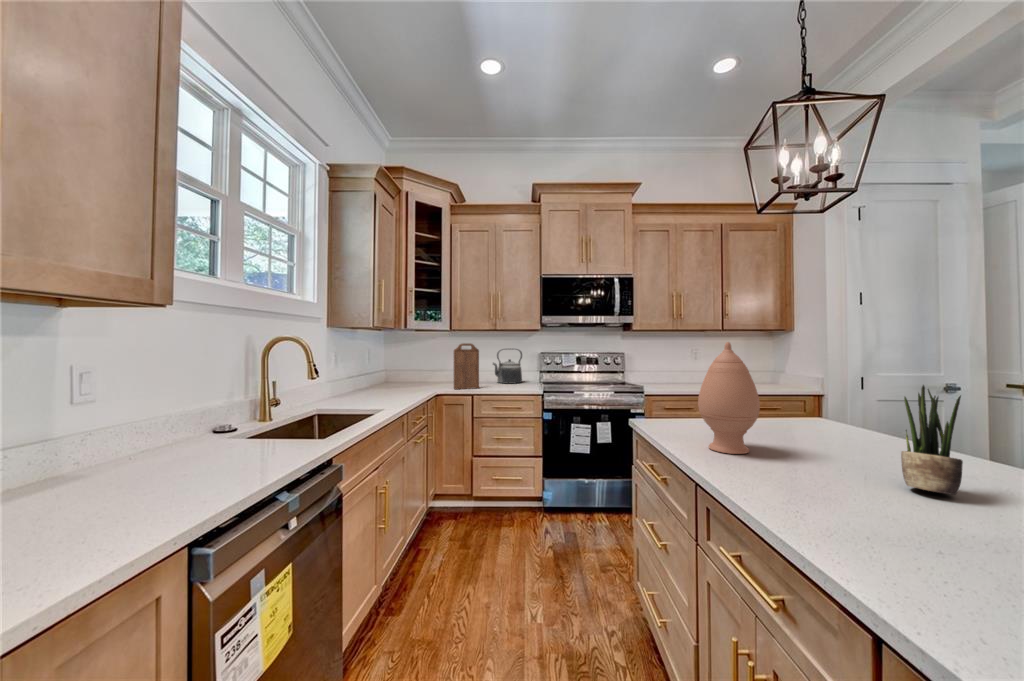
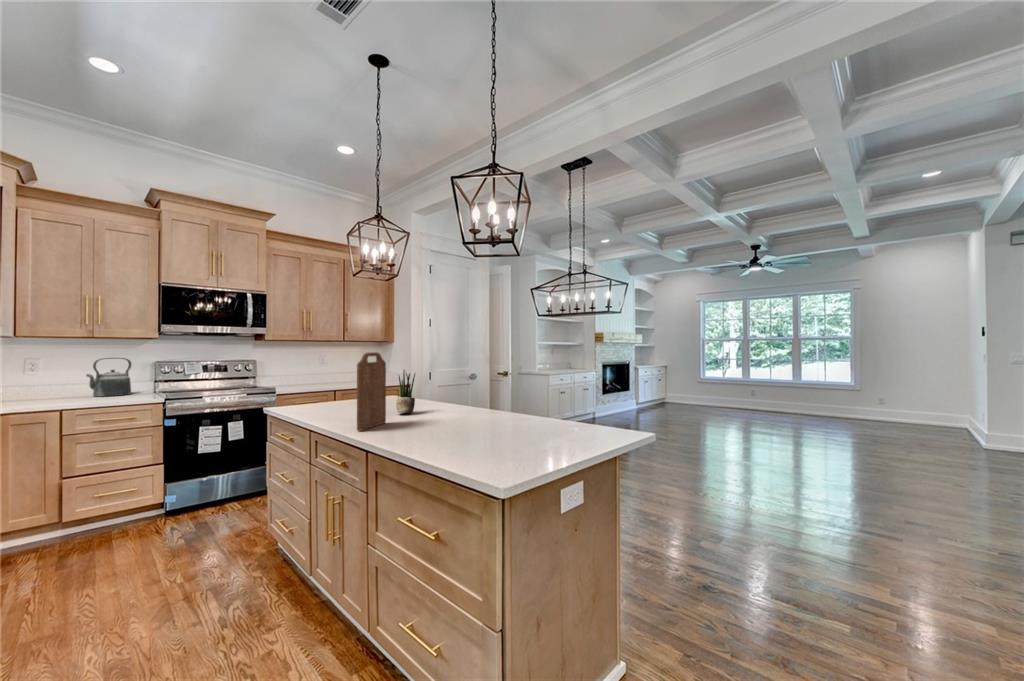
vase: present [698,342,760,454] -> none [309,351,344,414]
cutting board: present [454,343,479,389] -> present [357,352,386,431]

